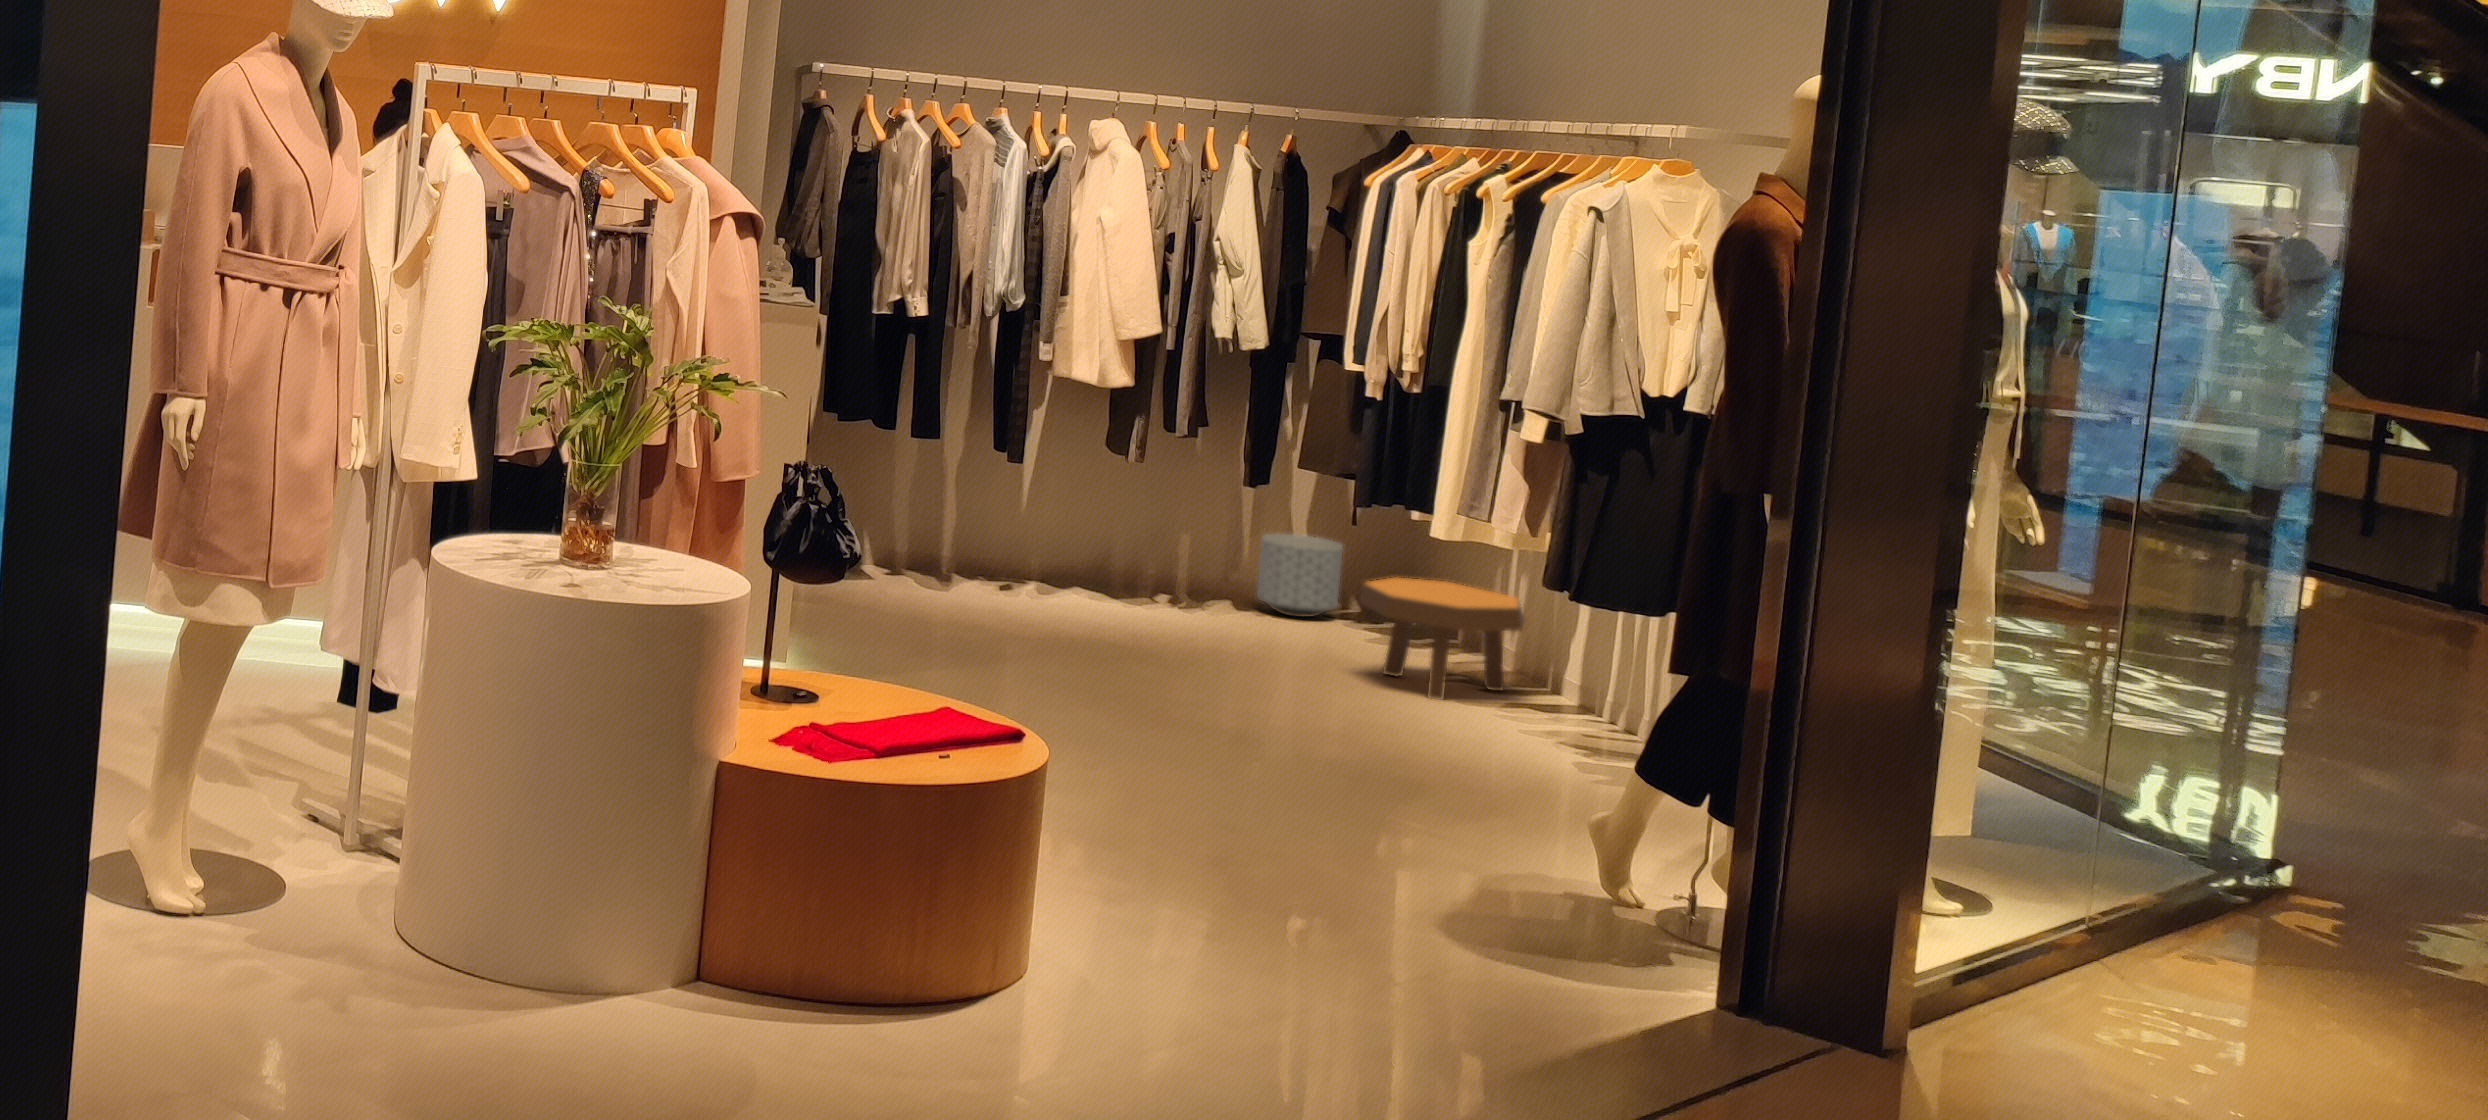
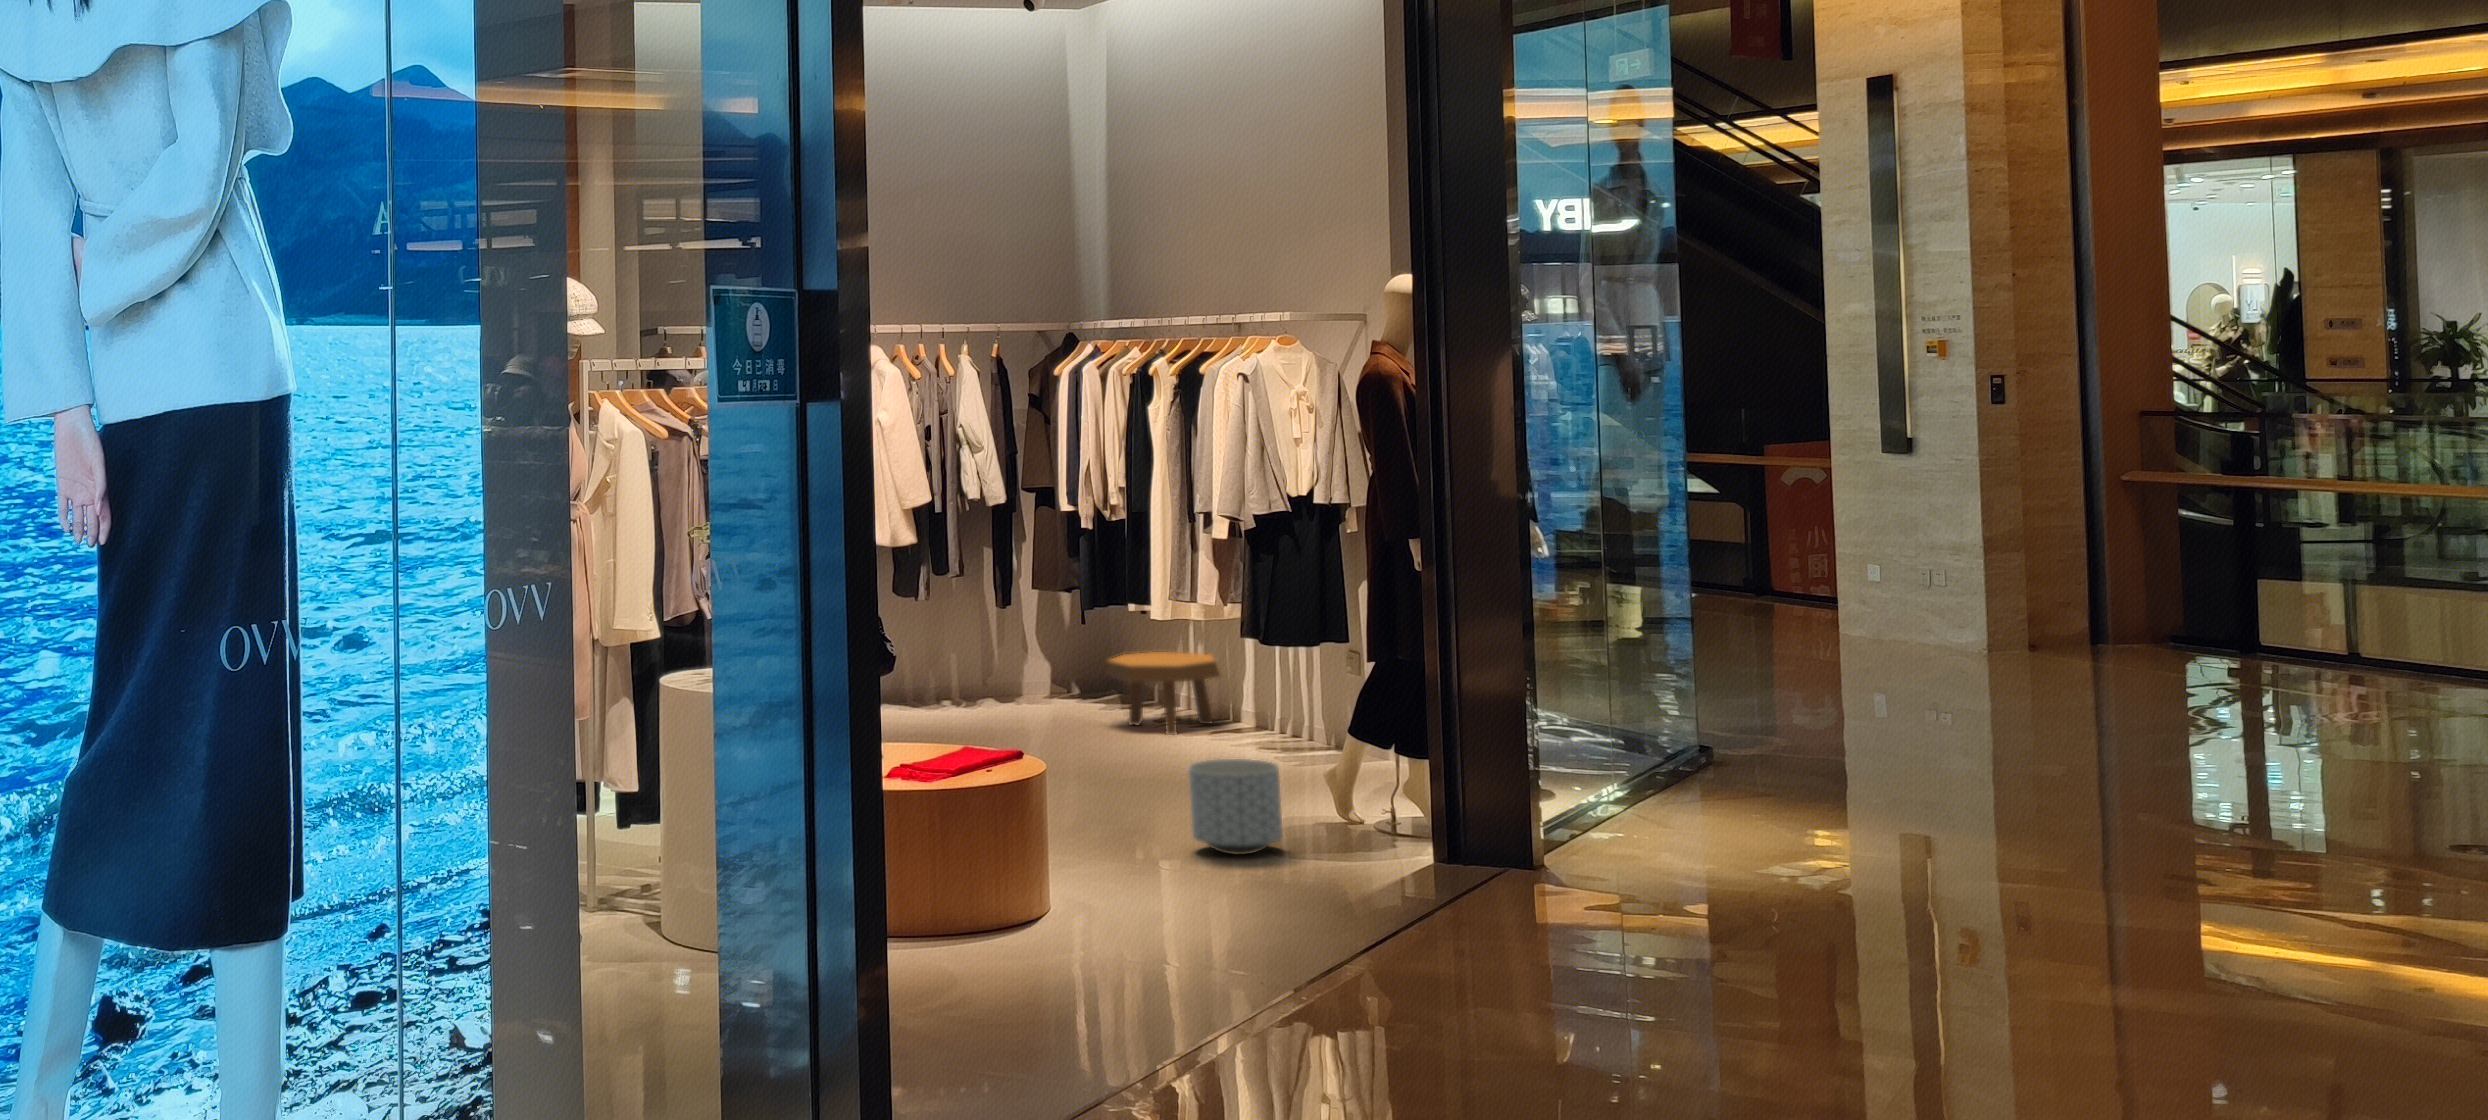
planter: present [1257,534,1343,617] -> present [1189,759,1283,855]

